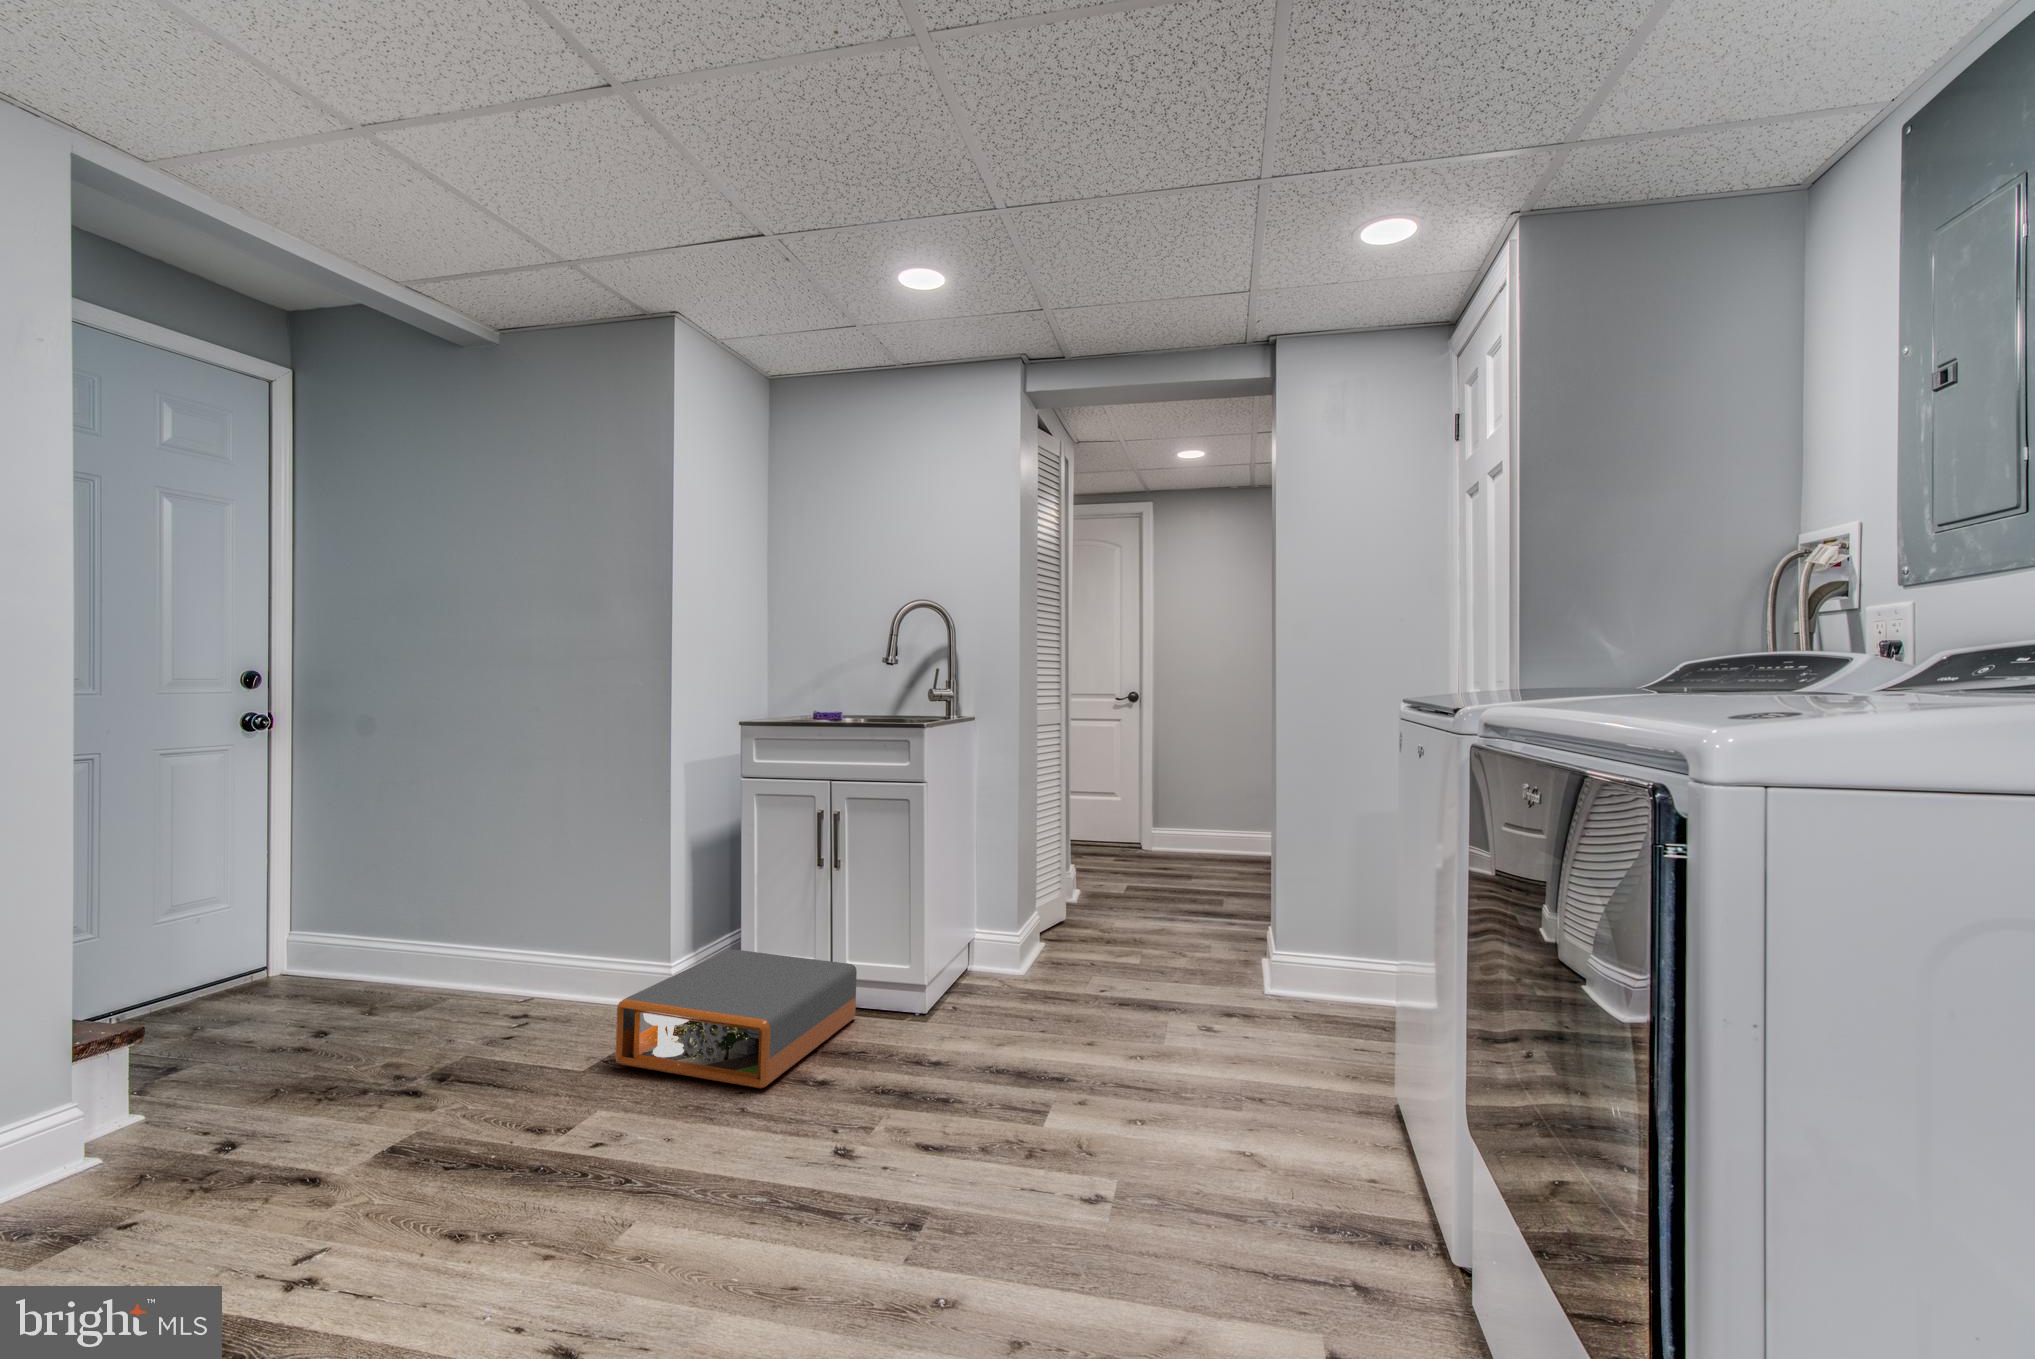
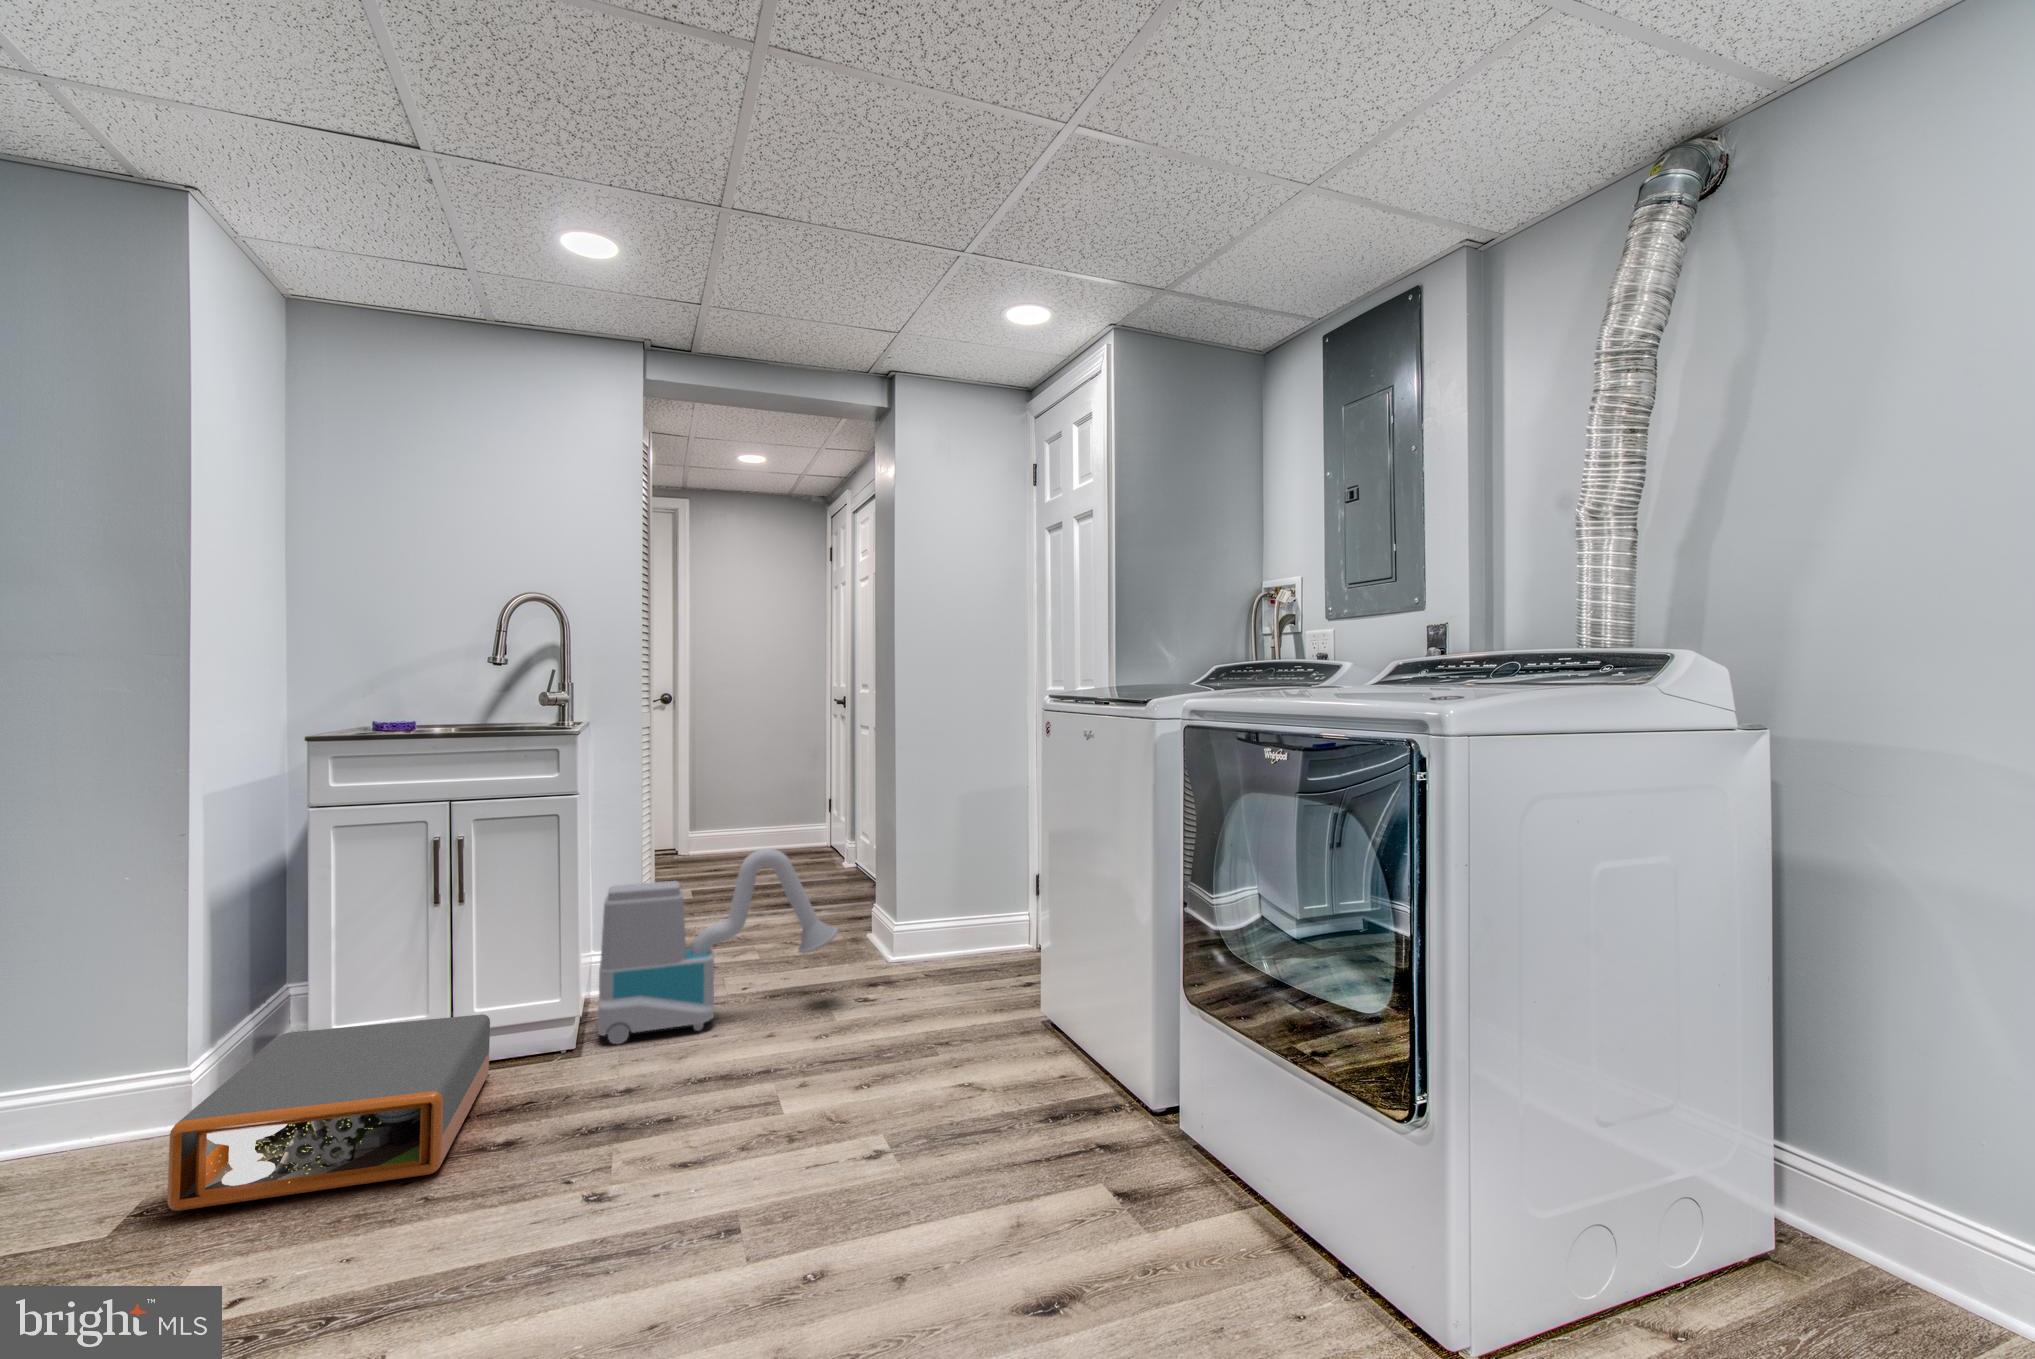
vacuum cleaner: none [949,851,1178,1021] -> present [598,848,838,1044]

